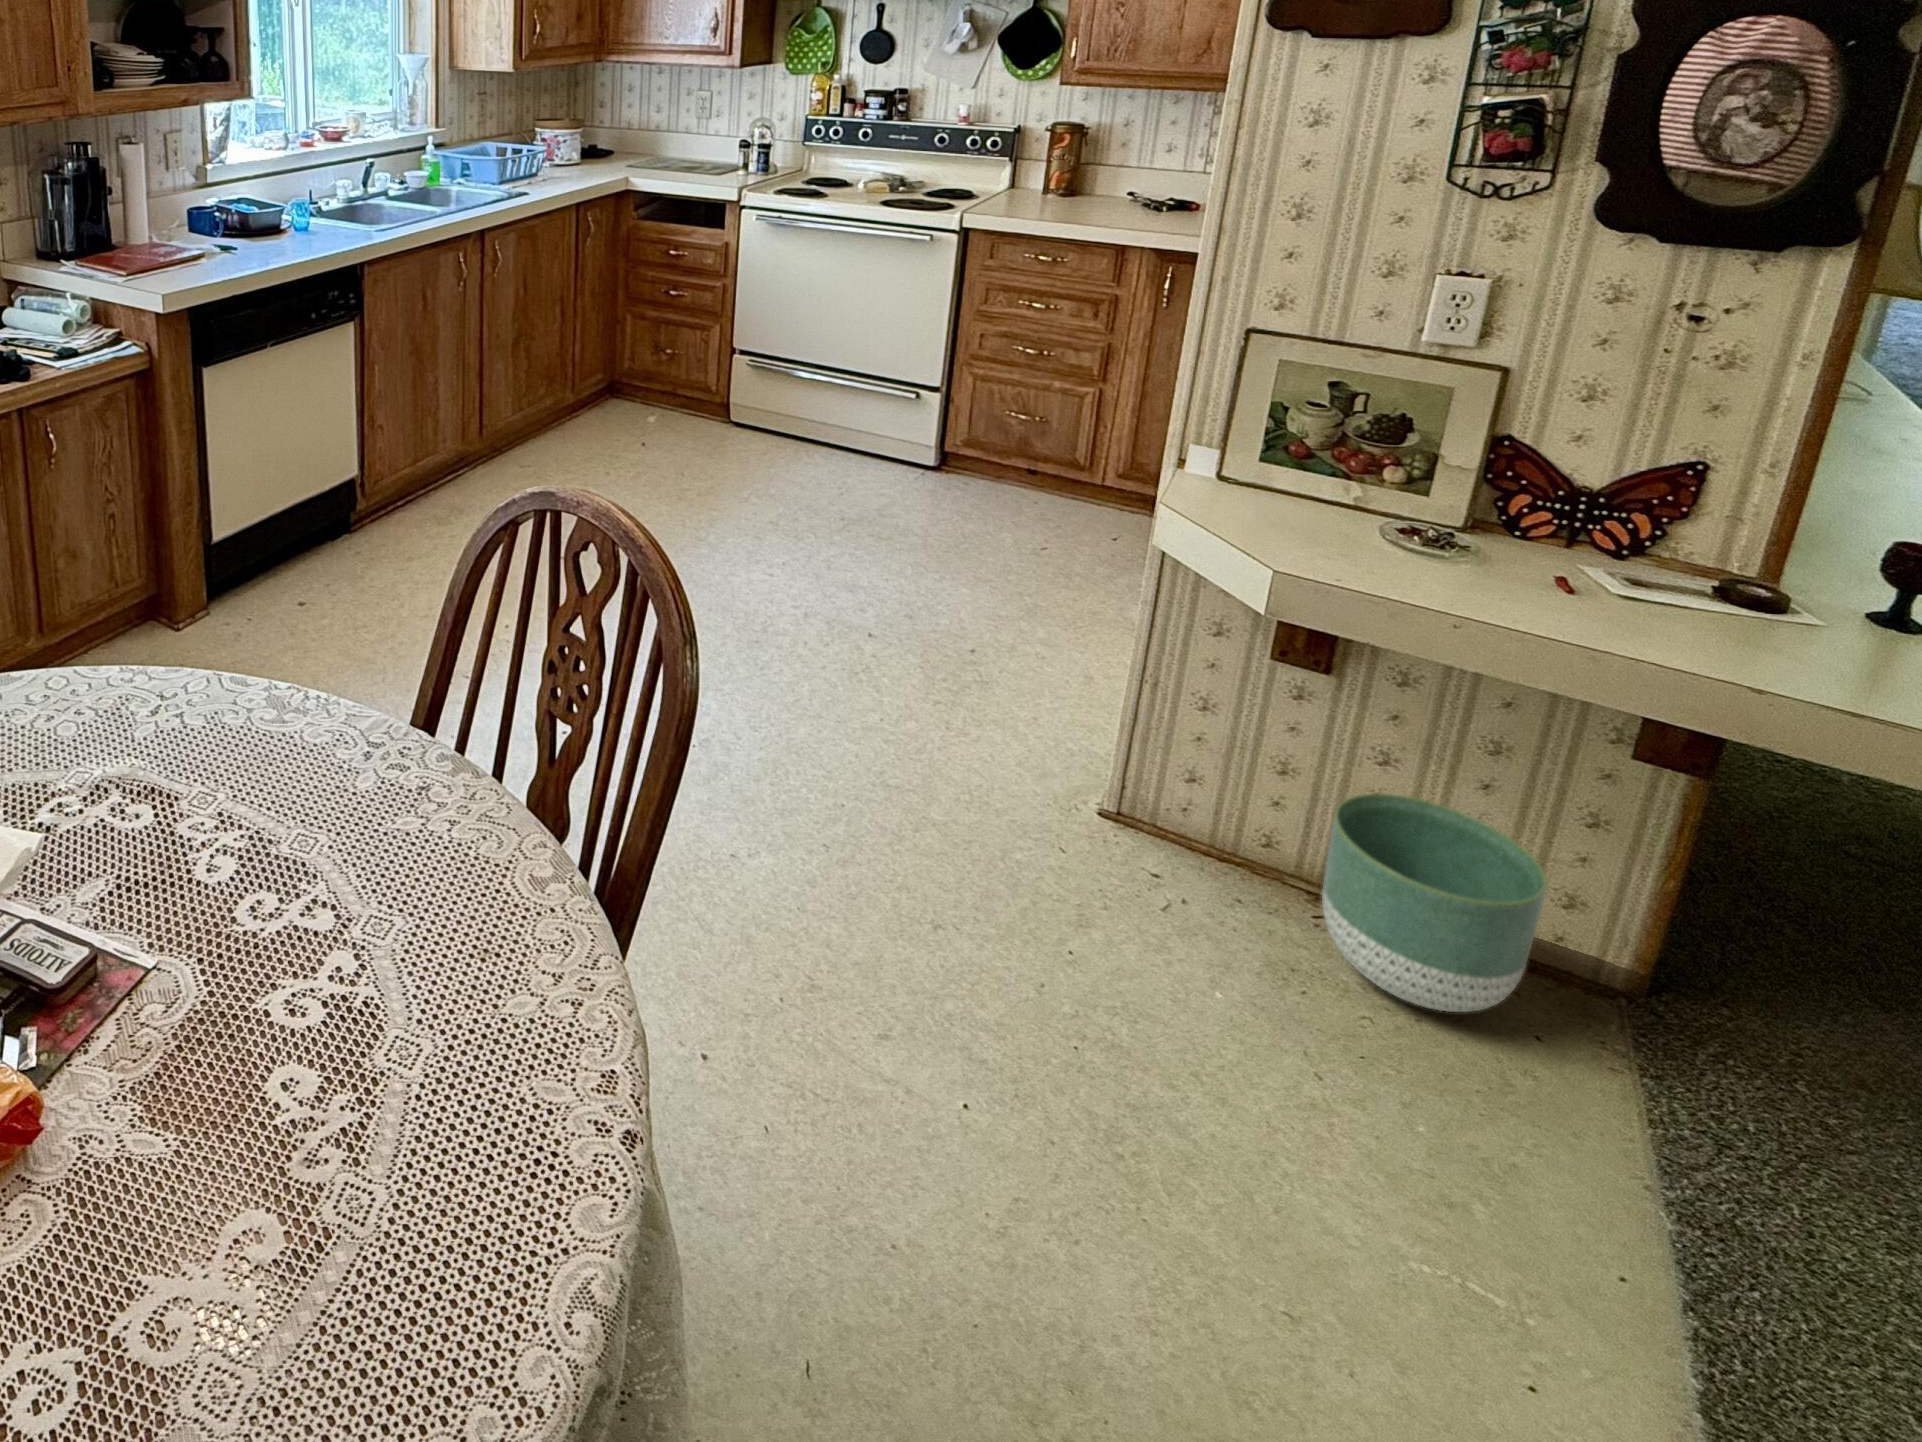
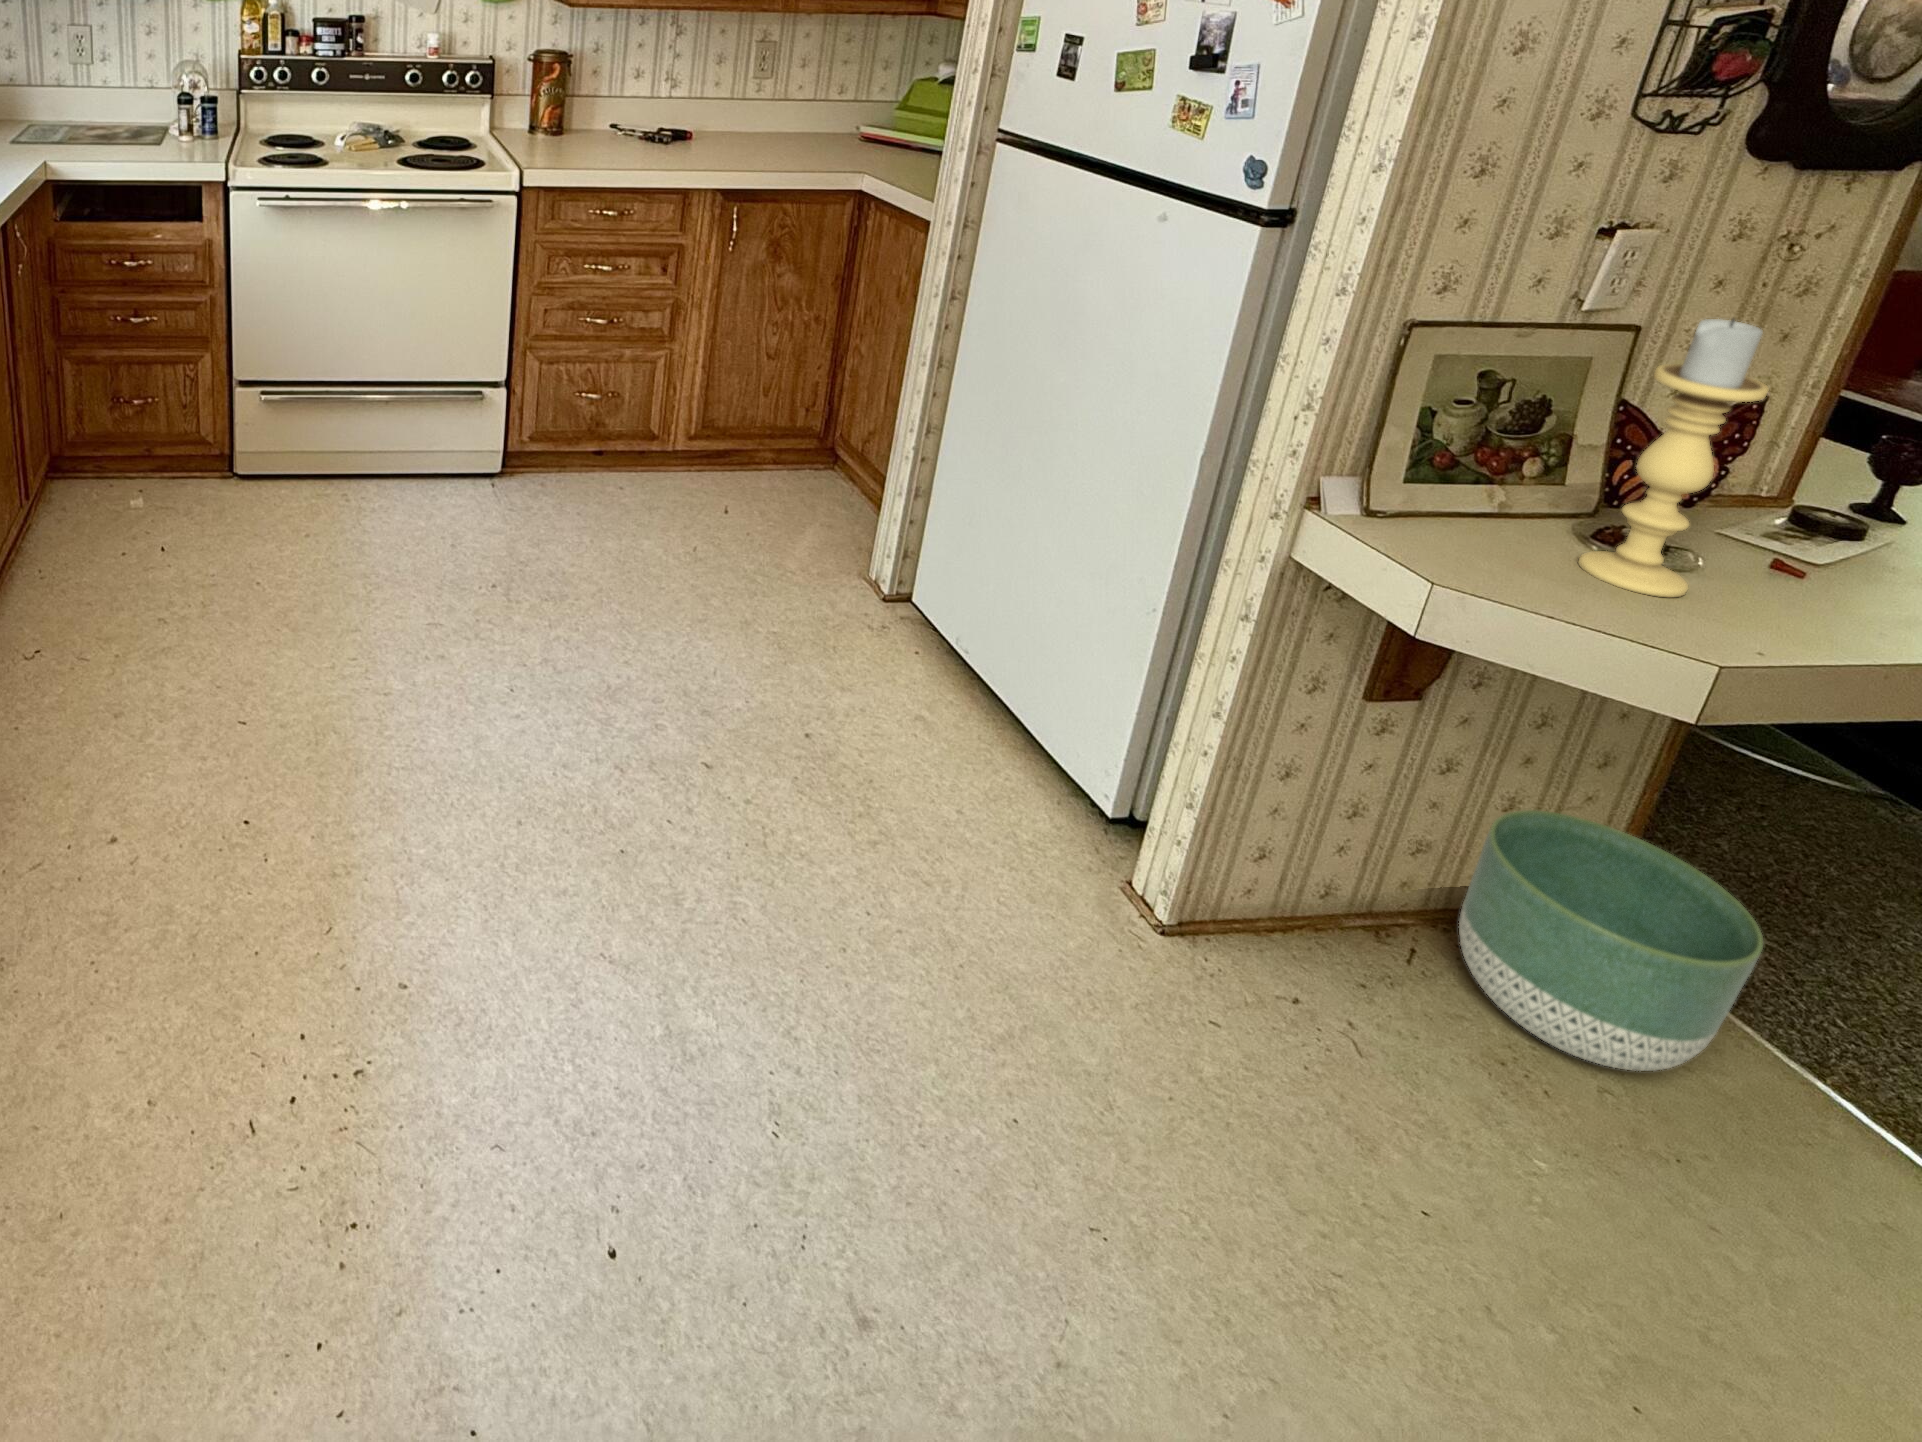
candle holder: none [1345,340,1448,560] -> present [1579,319,1768,597]

